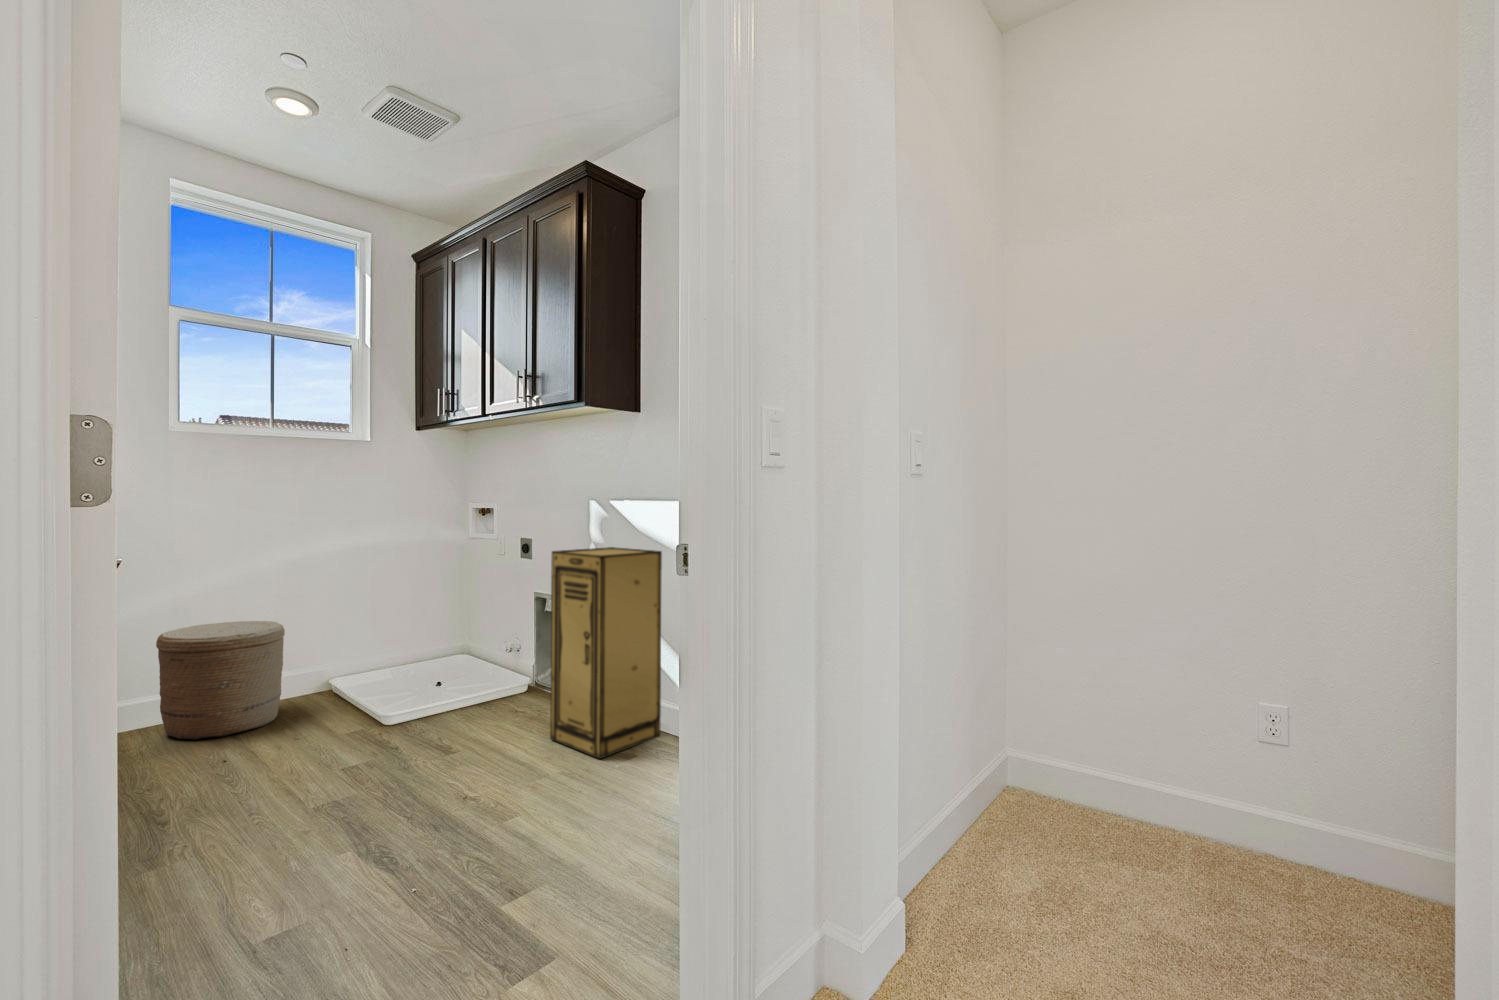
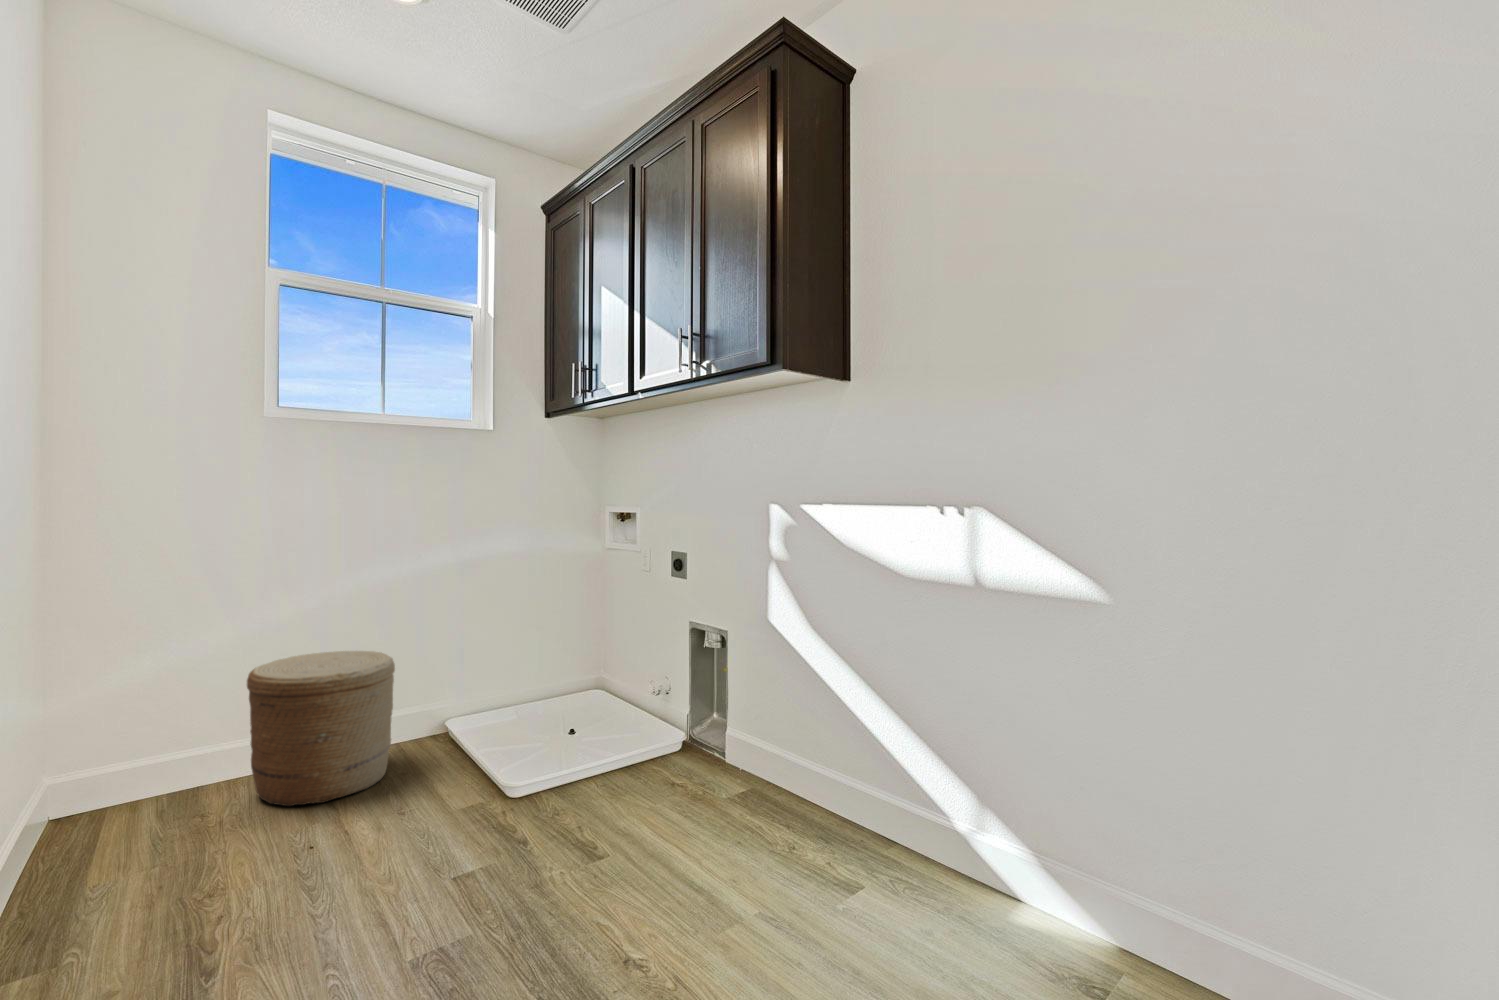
storage cabinet: present [550,547,662,759] -> none [732,569,890,890]

